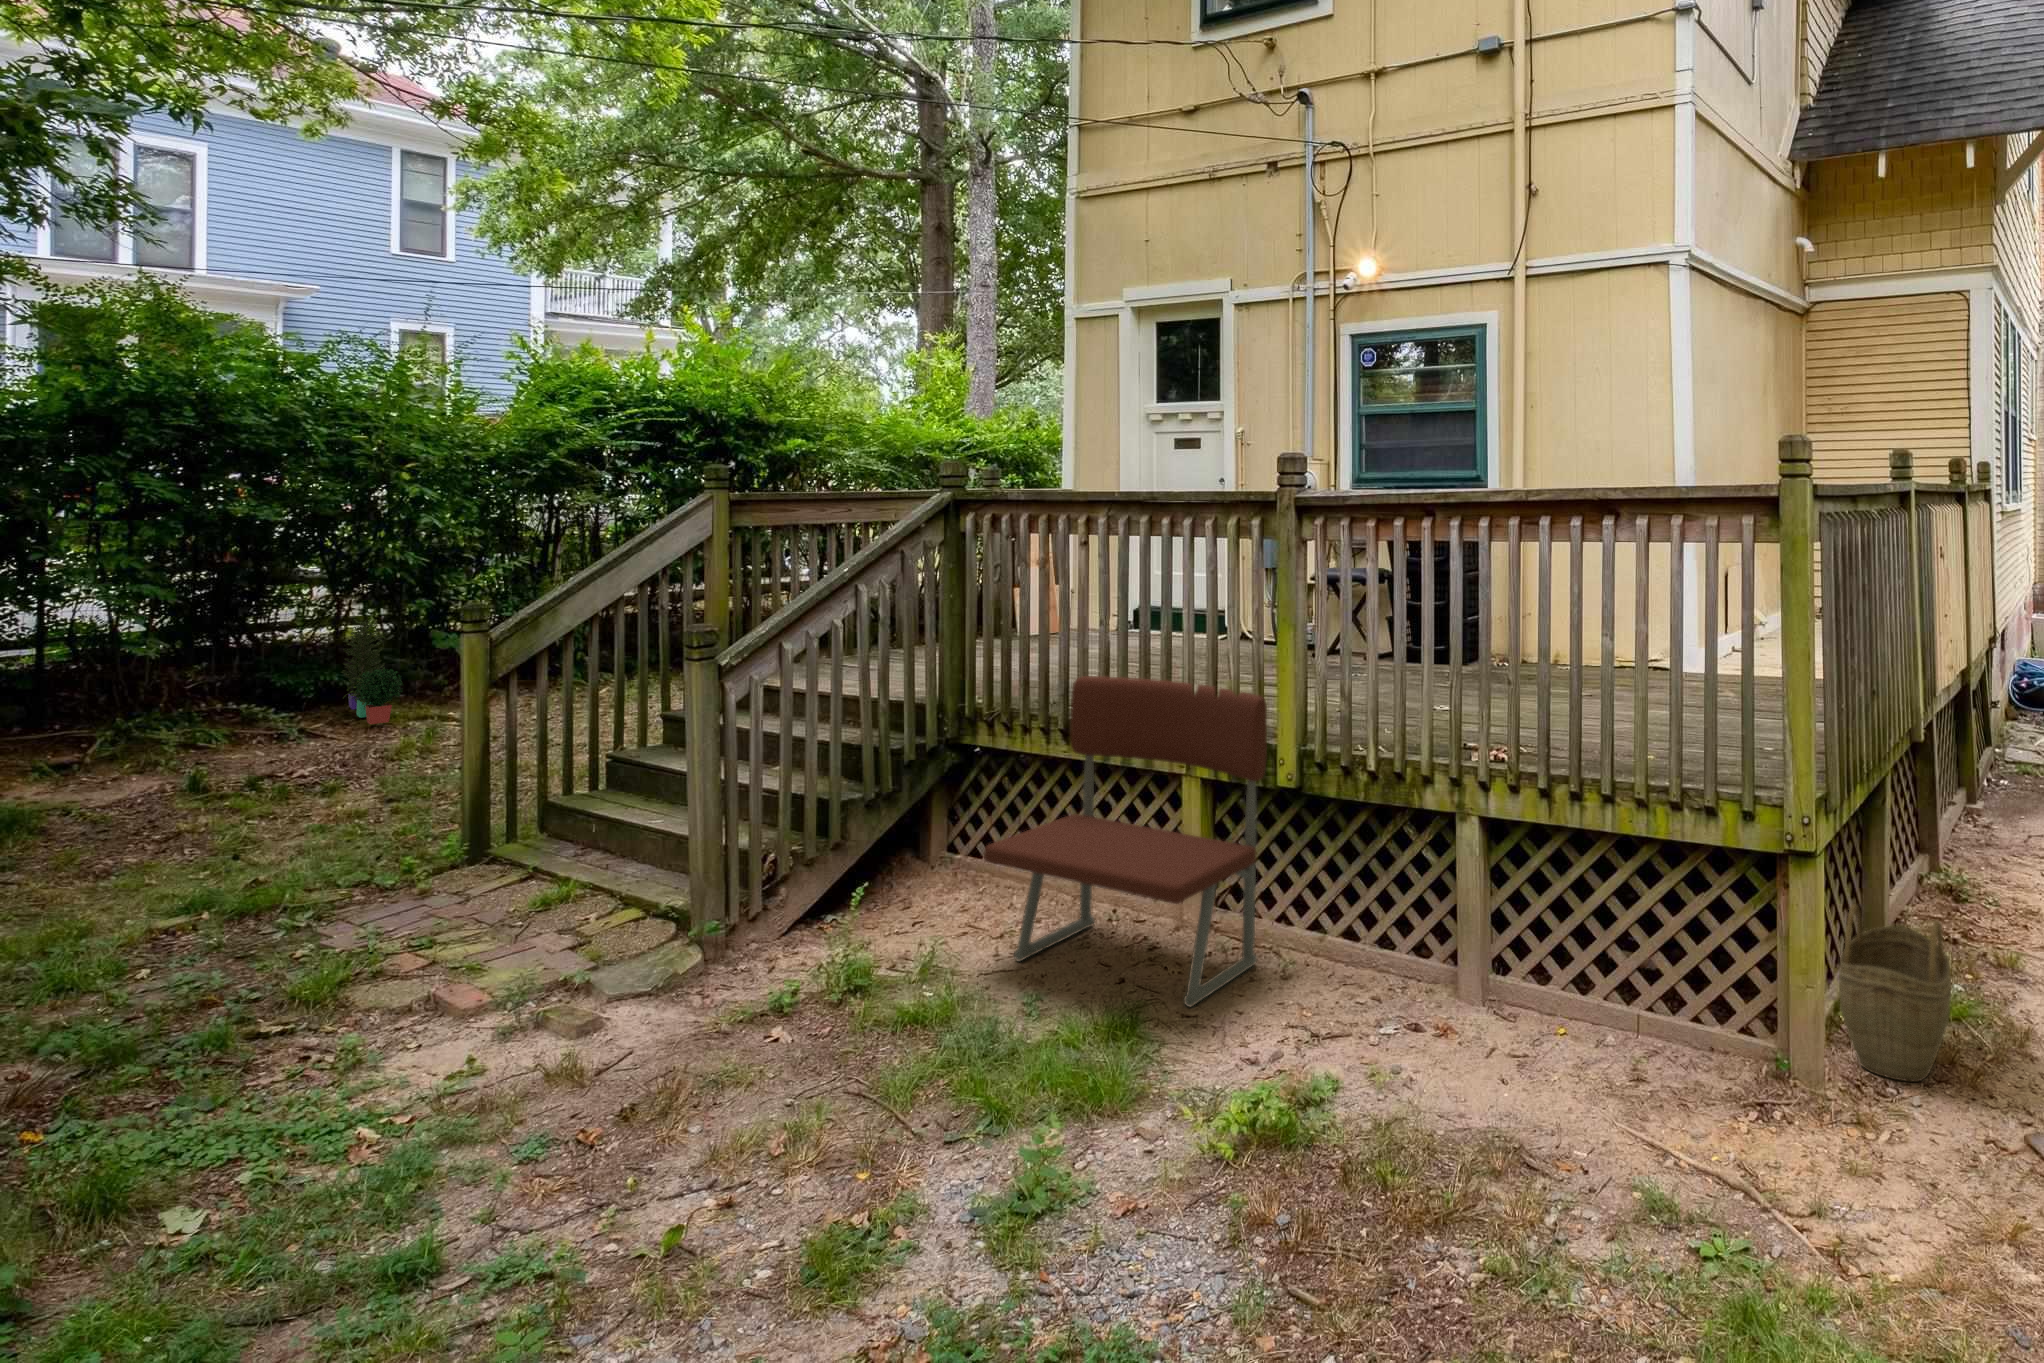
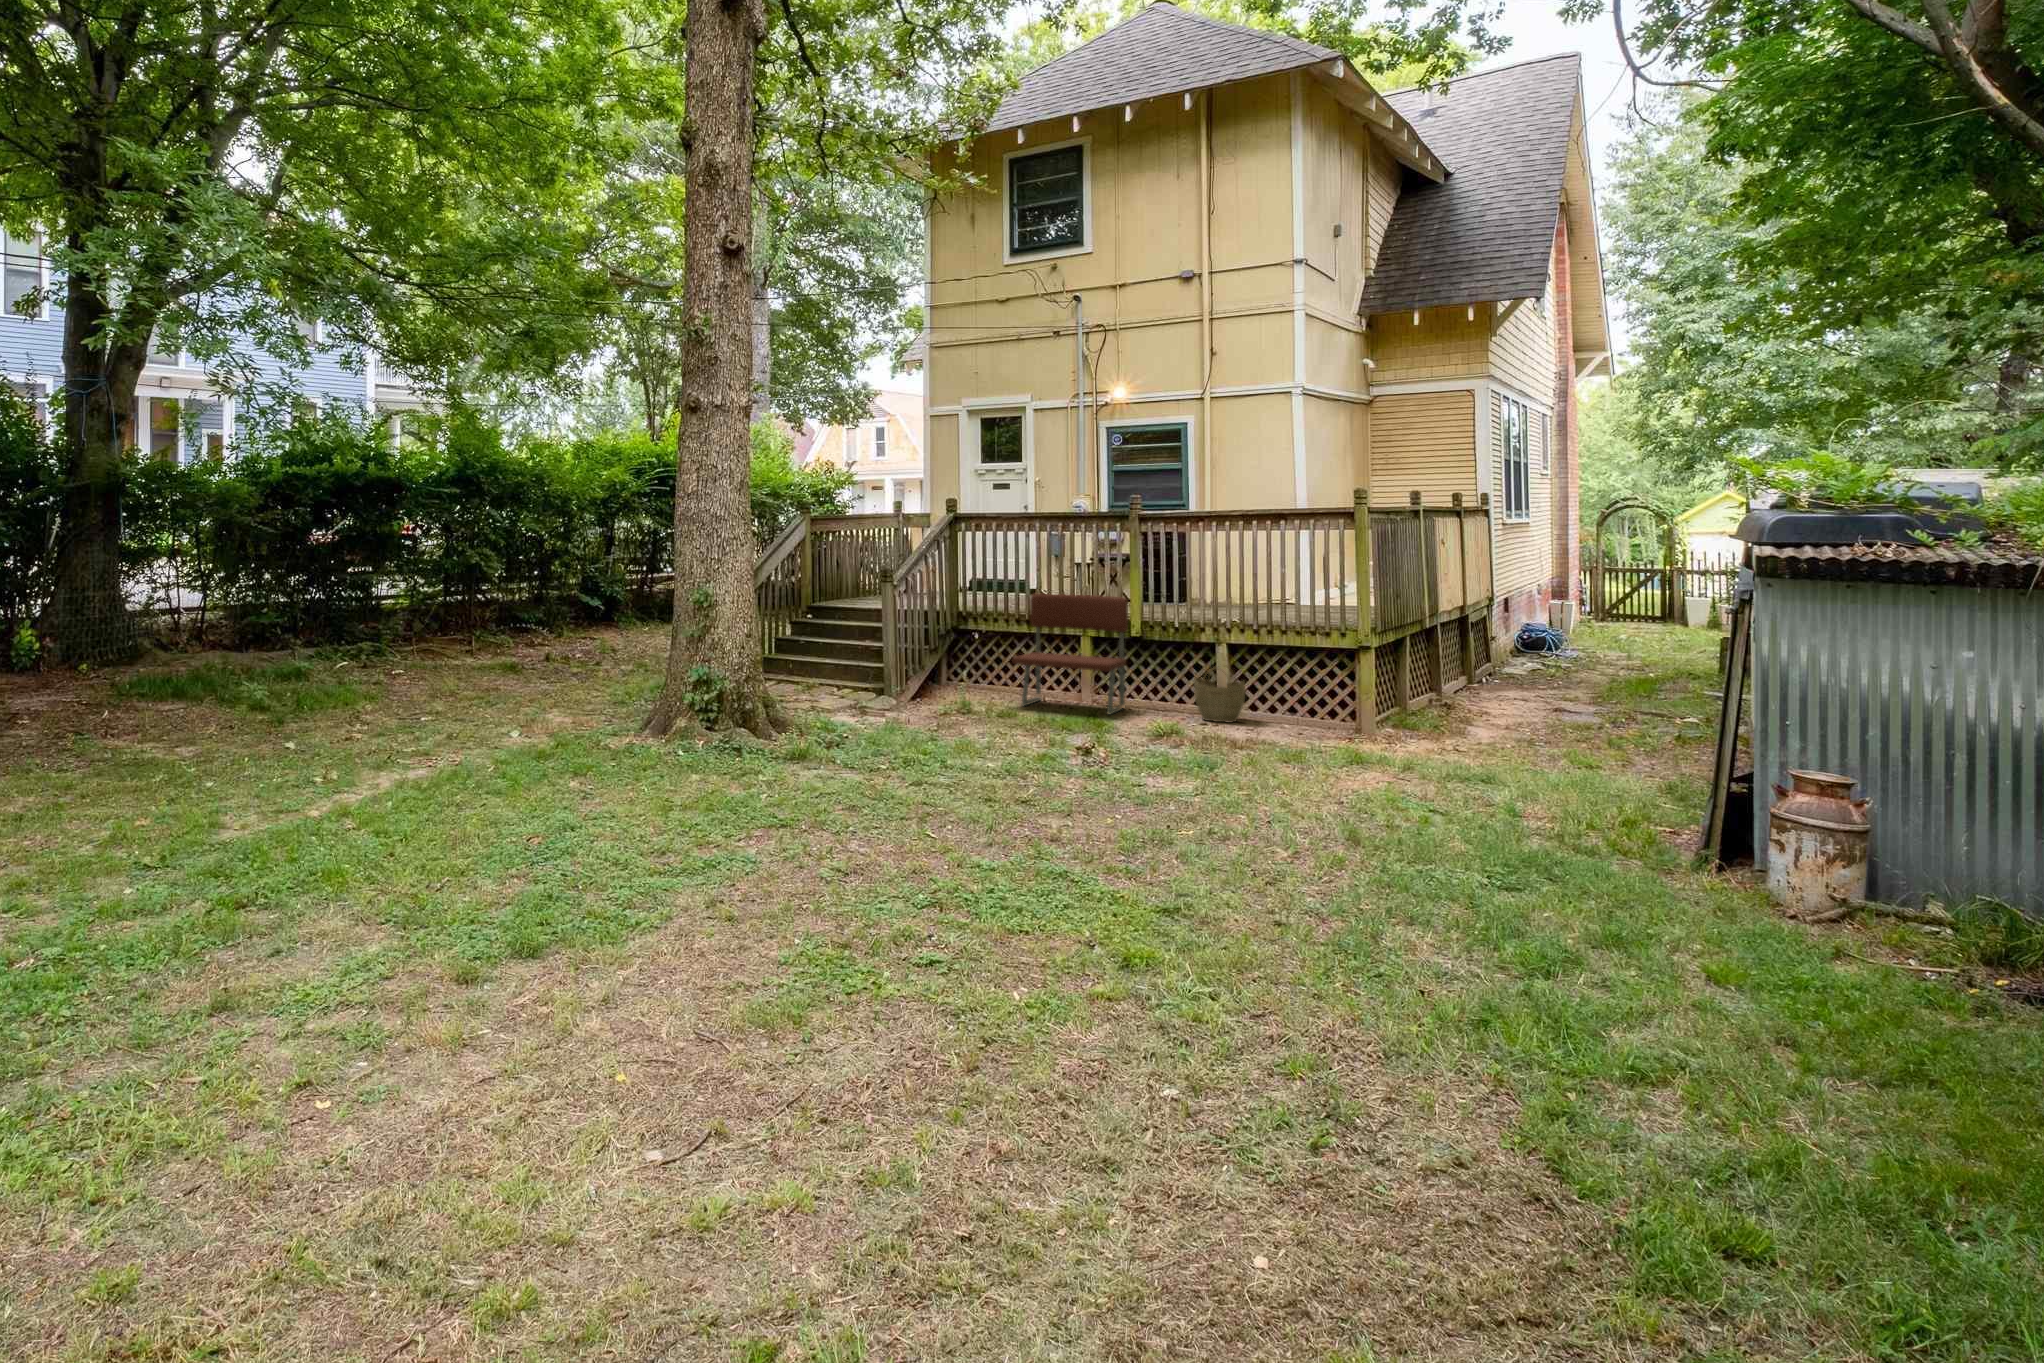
potted plant: present [342,619,403,724] -> none [582,586,624,636]
woven basket: present [1839,904,1951,1082] -> present [1194,665,1245,723]

